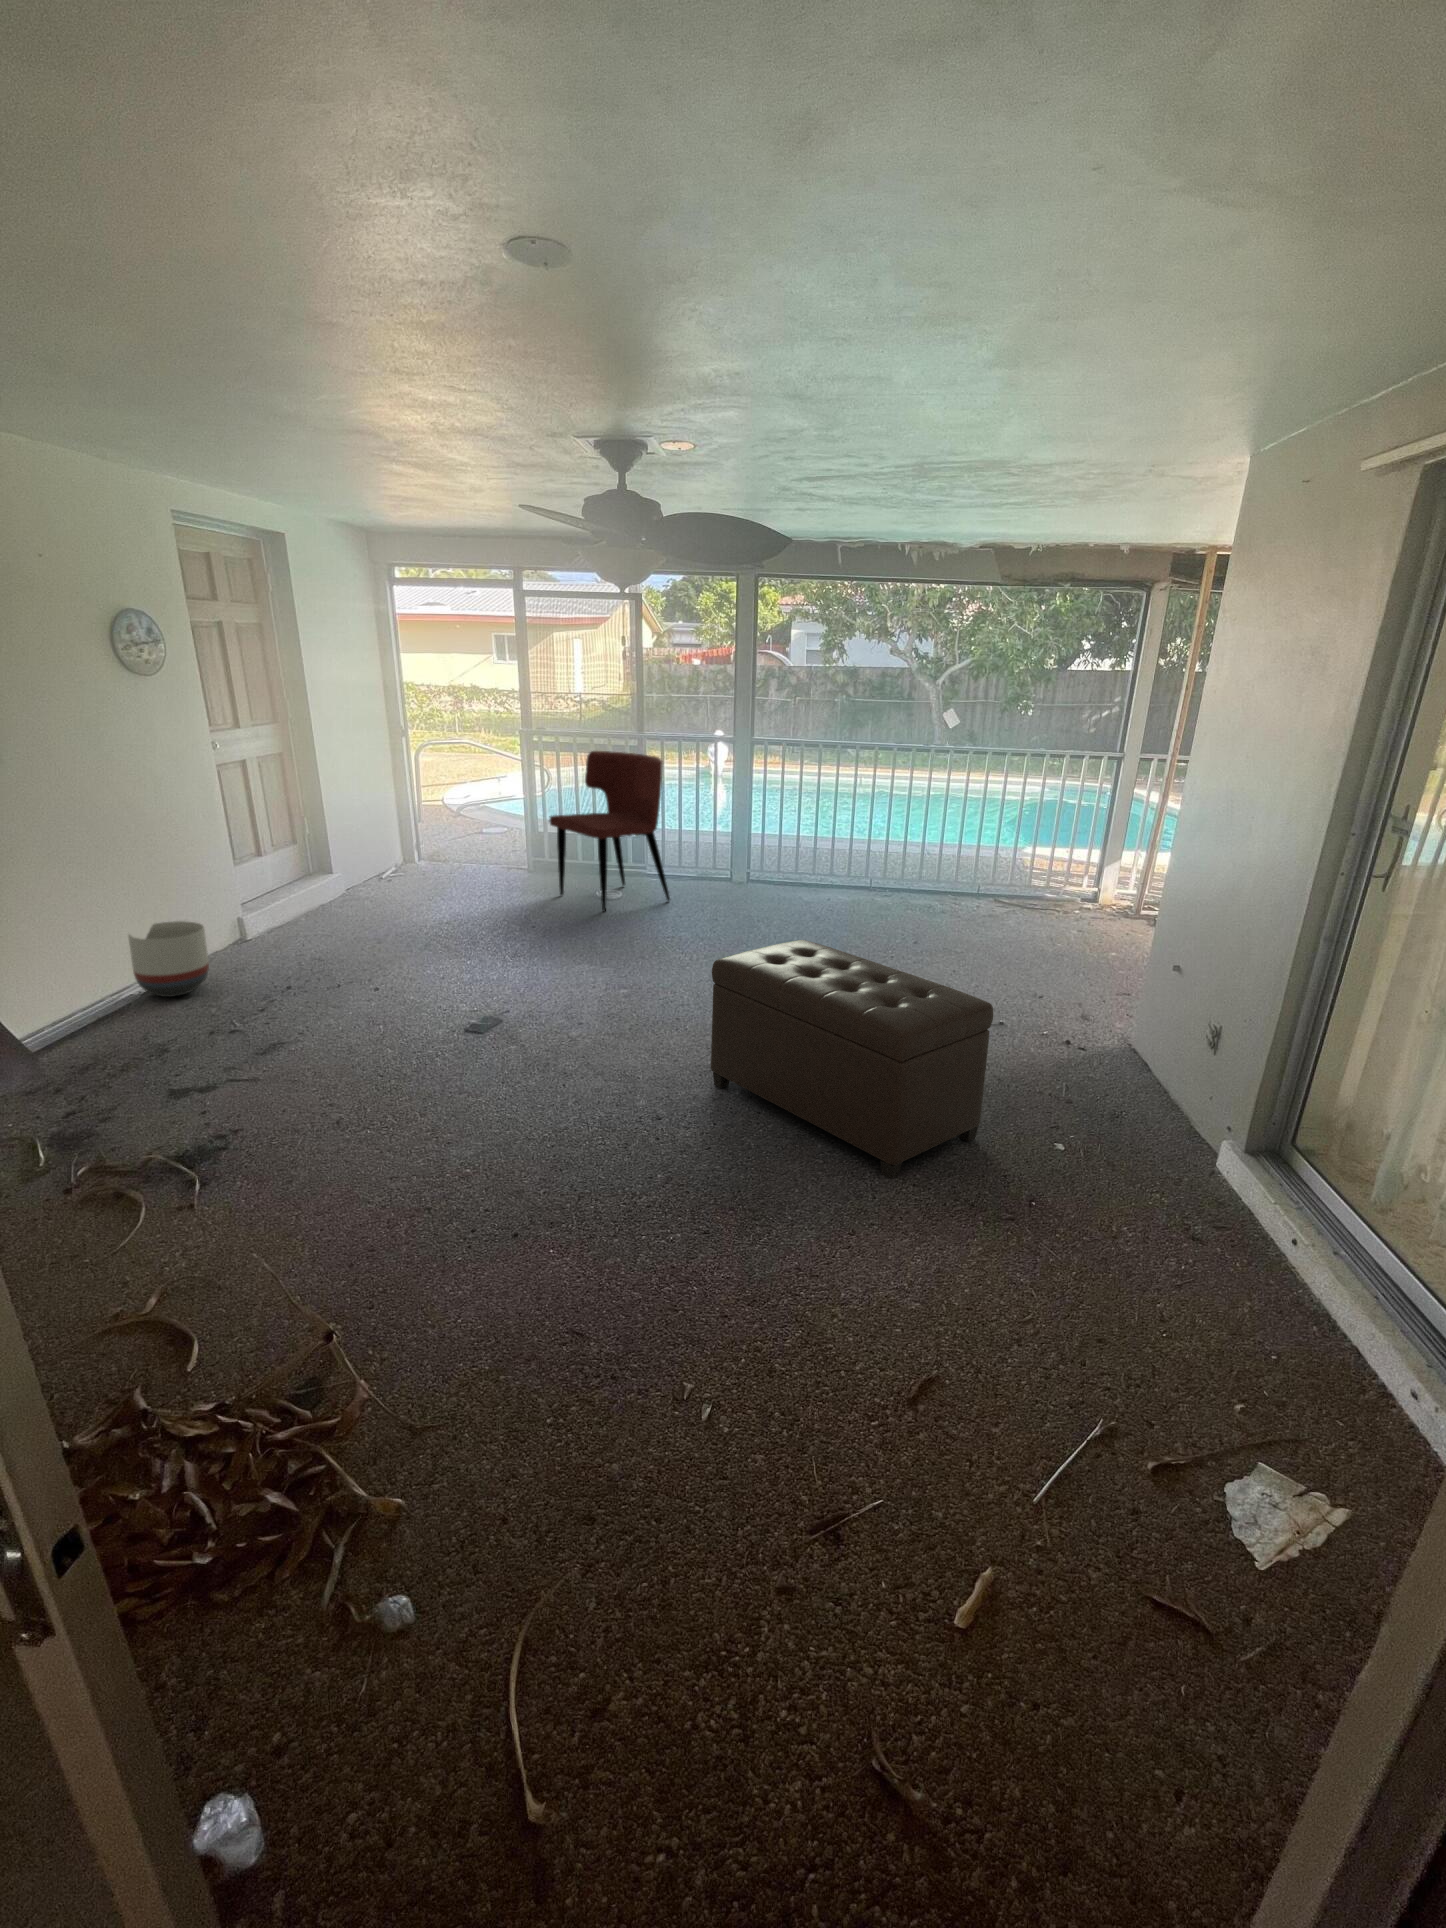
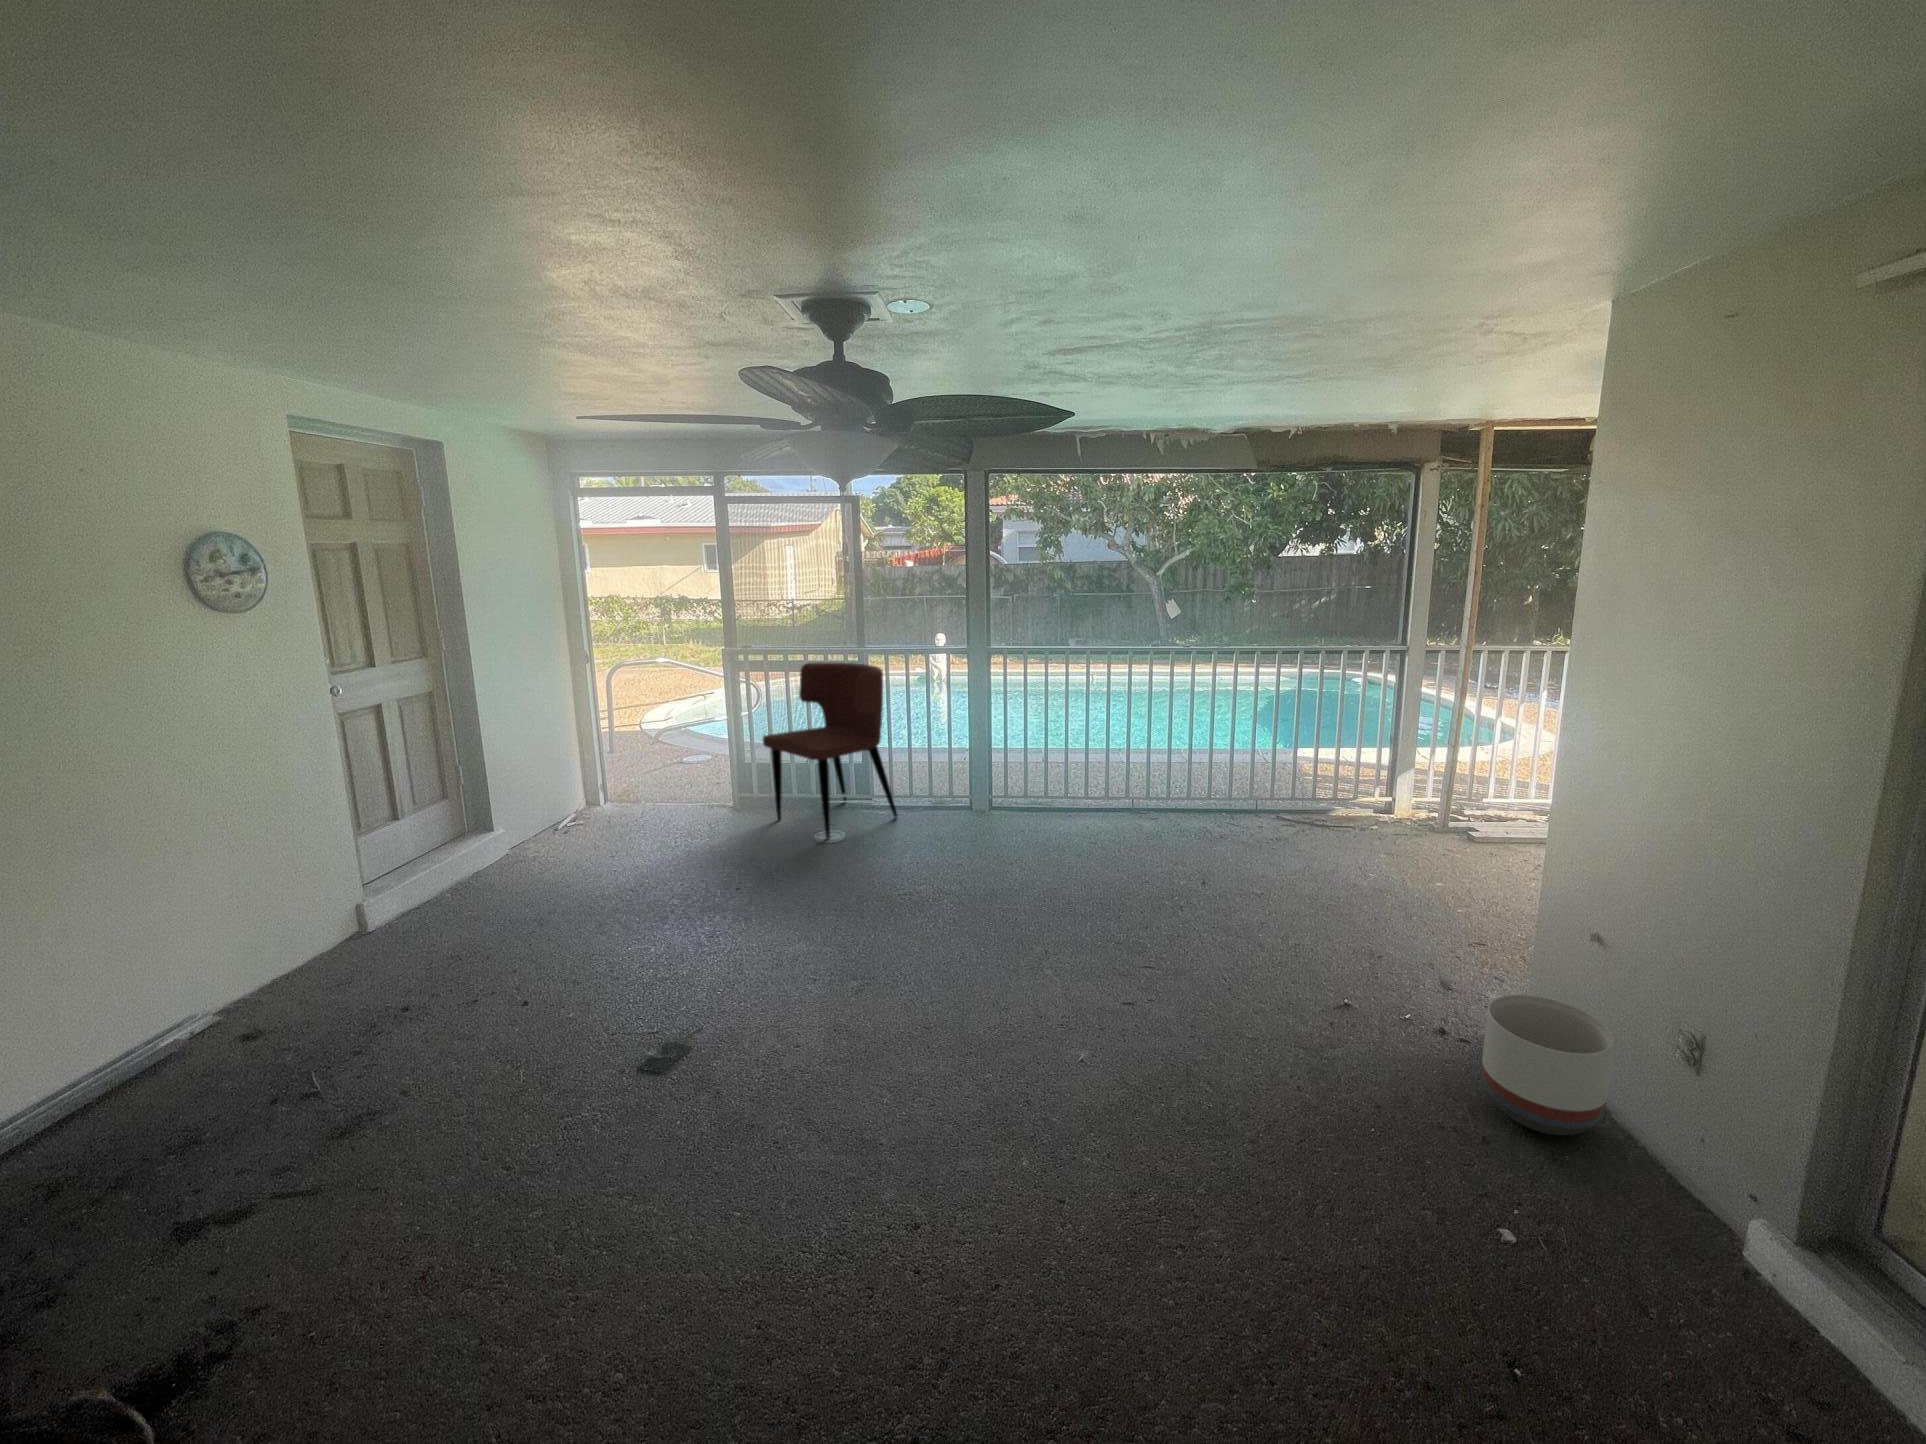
planter: present [128,921,209,997] -> present [1482,995,1614,1135]
ottoman: present [711,940,993,1179] -> none [1003,912,1418,1329]

